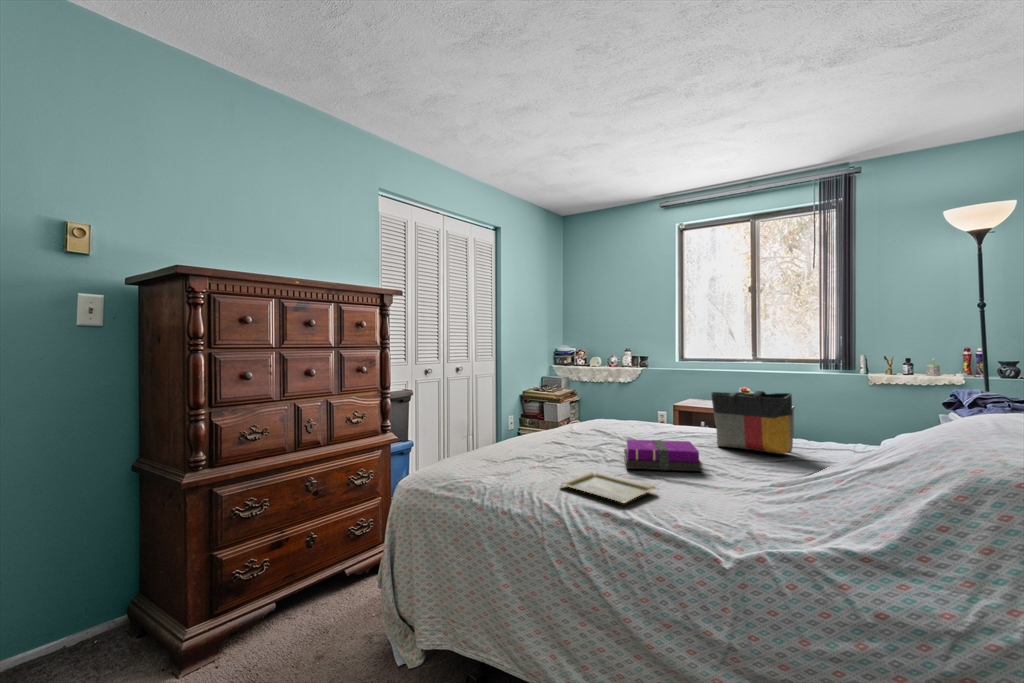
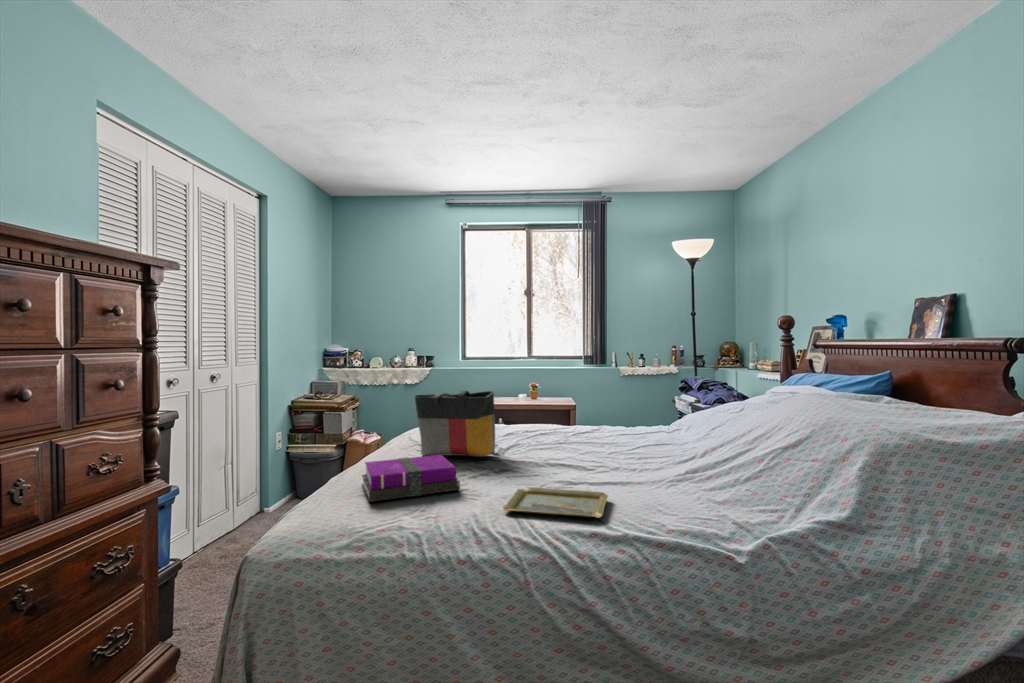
tote bag: present [711,391,793,454] -> present [415,390,495,457]
notebook: present [624,439,703,471] -> present [362,455,460,502]

